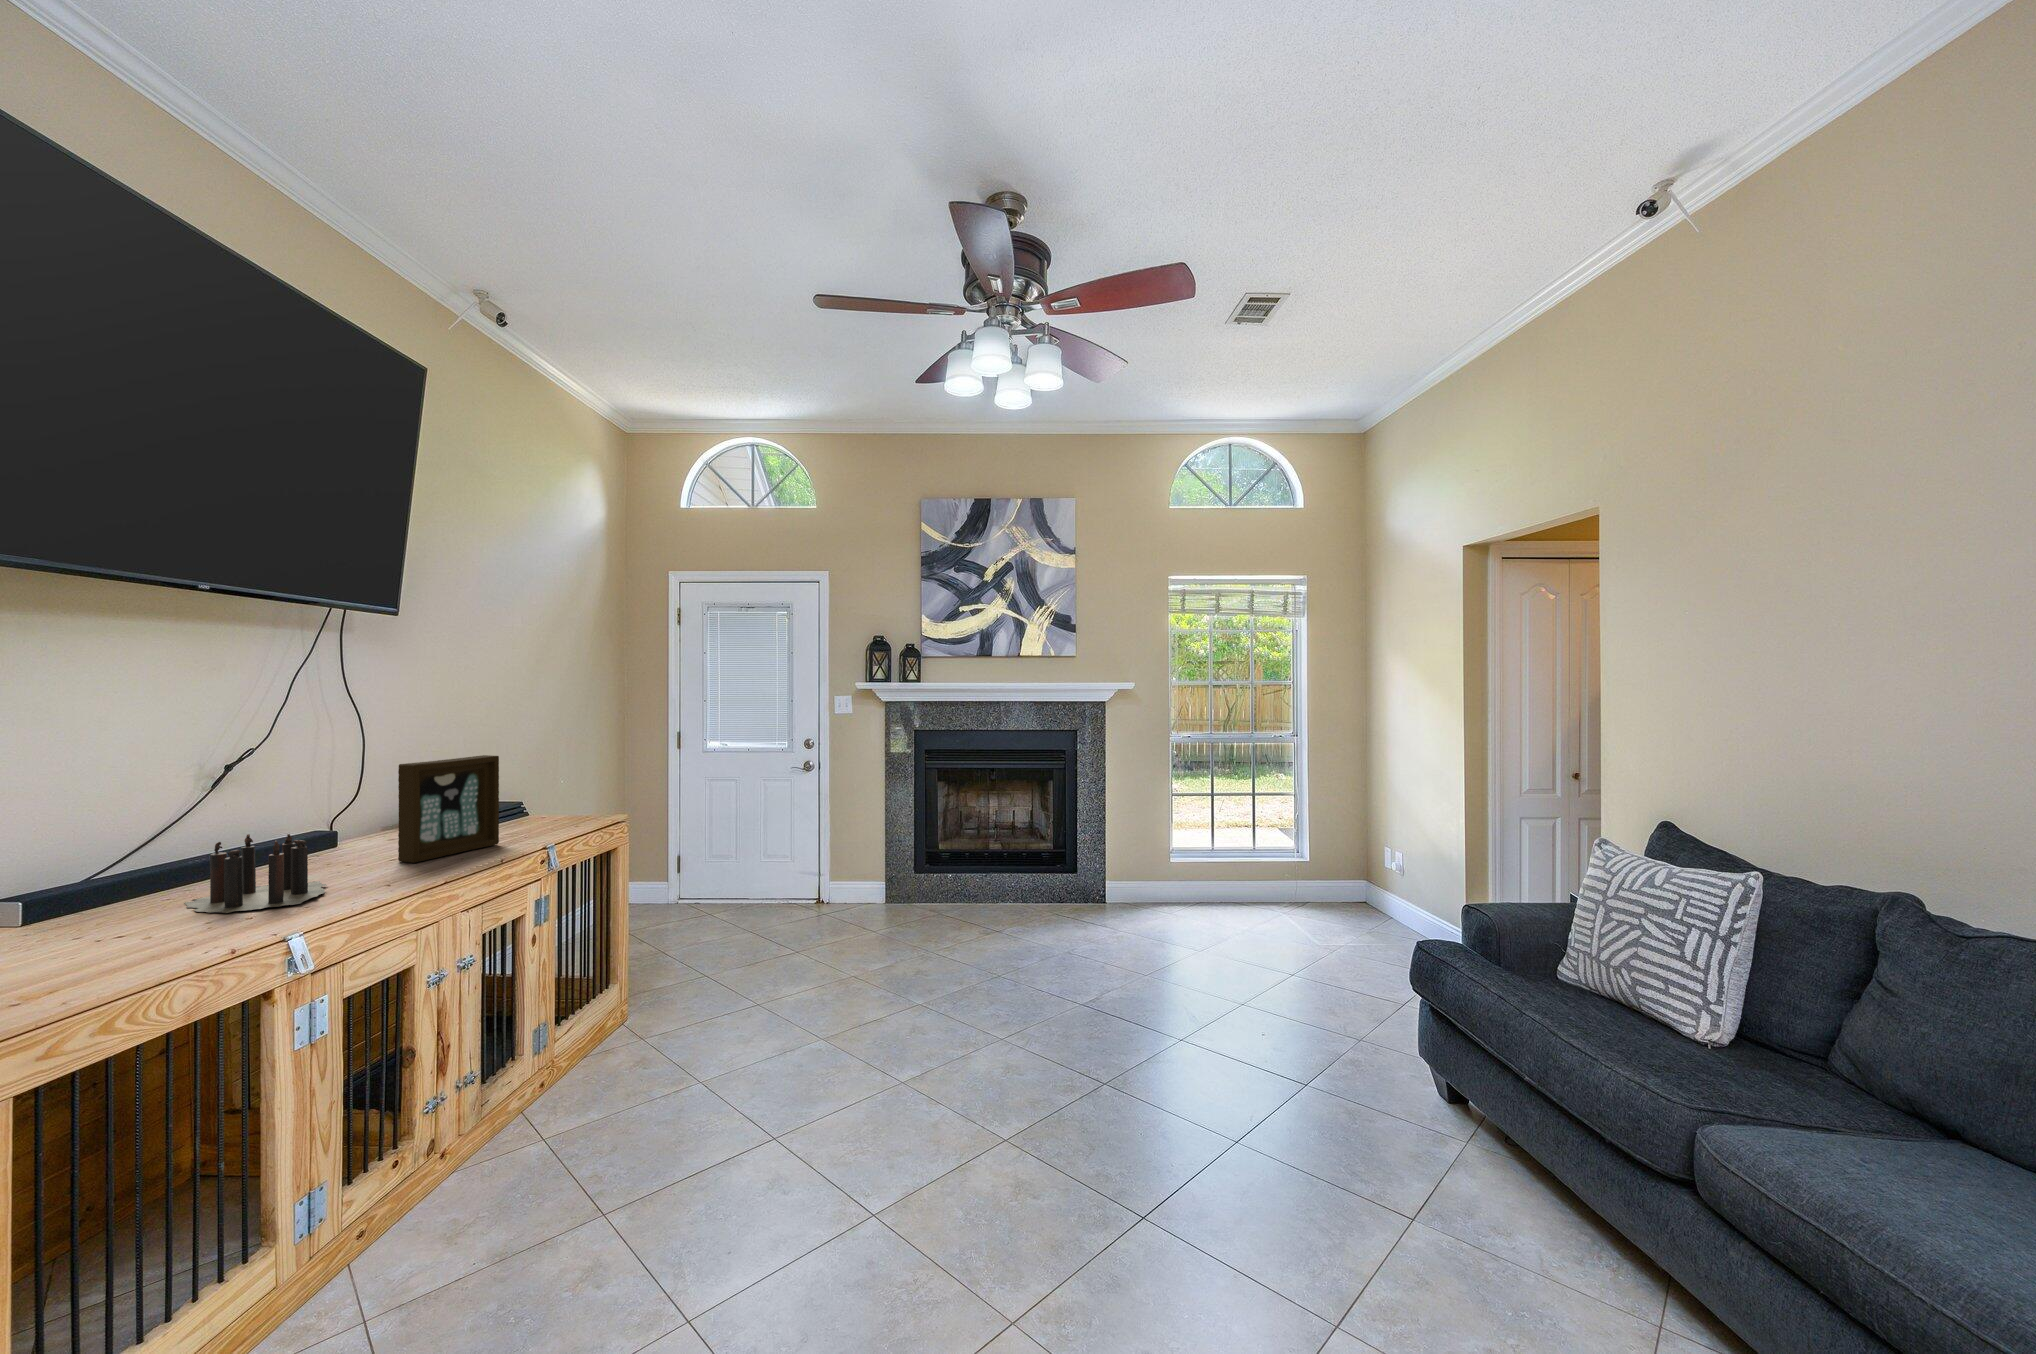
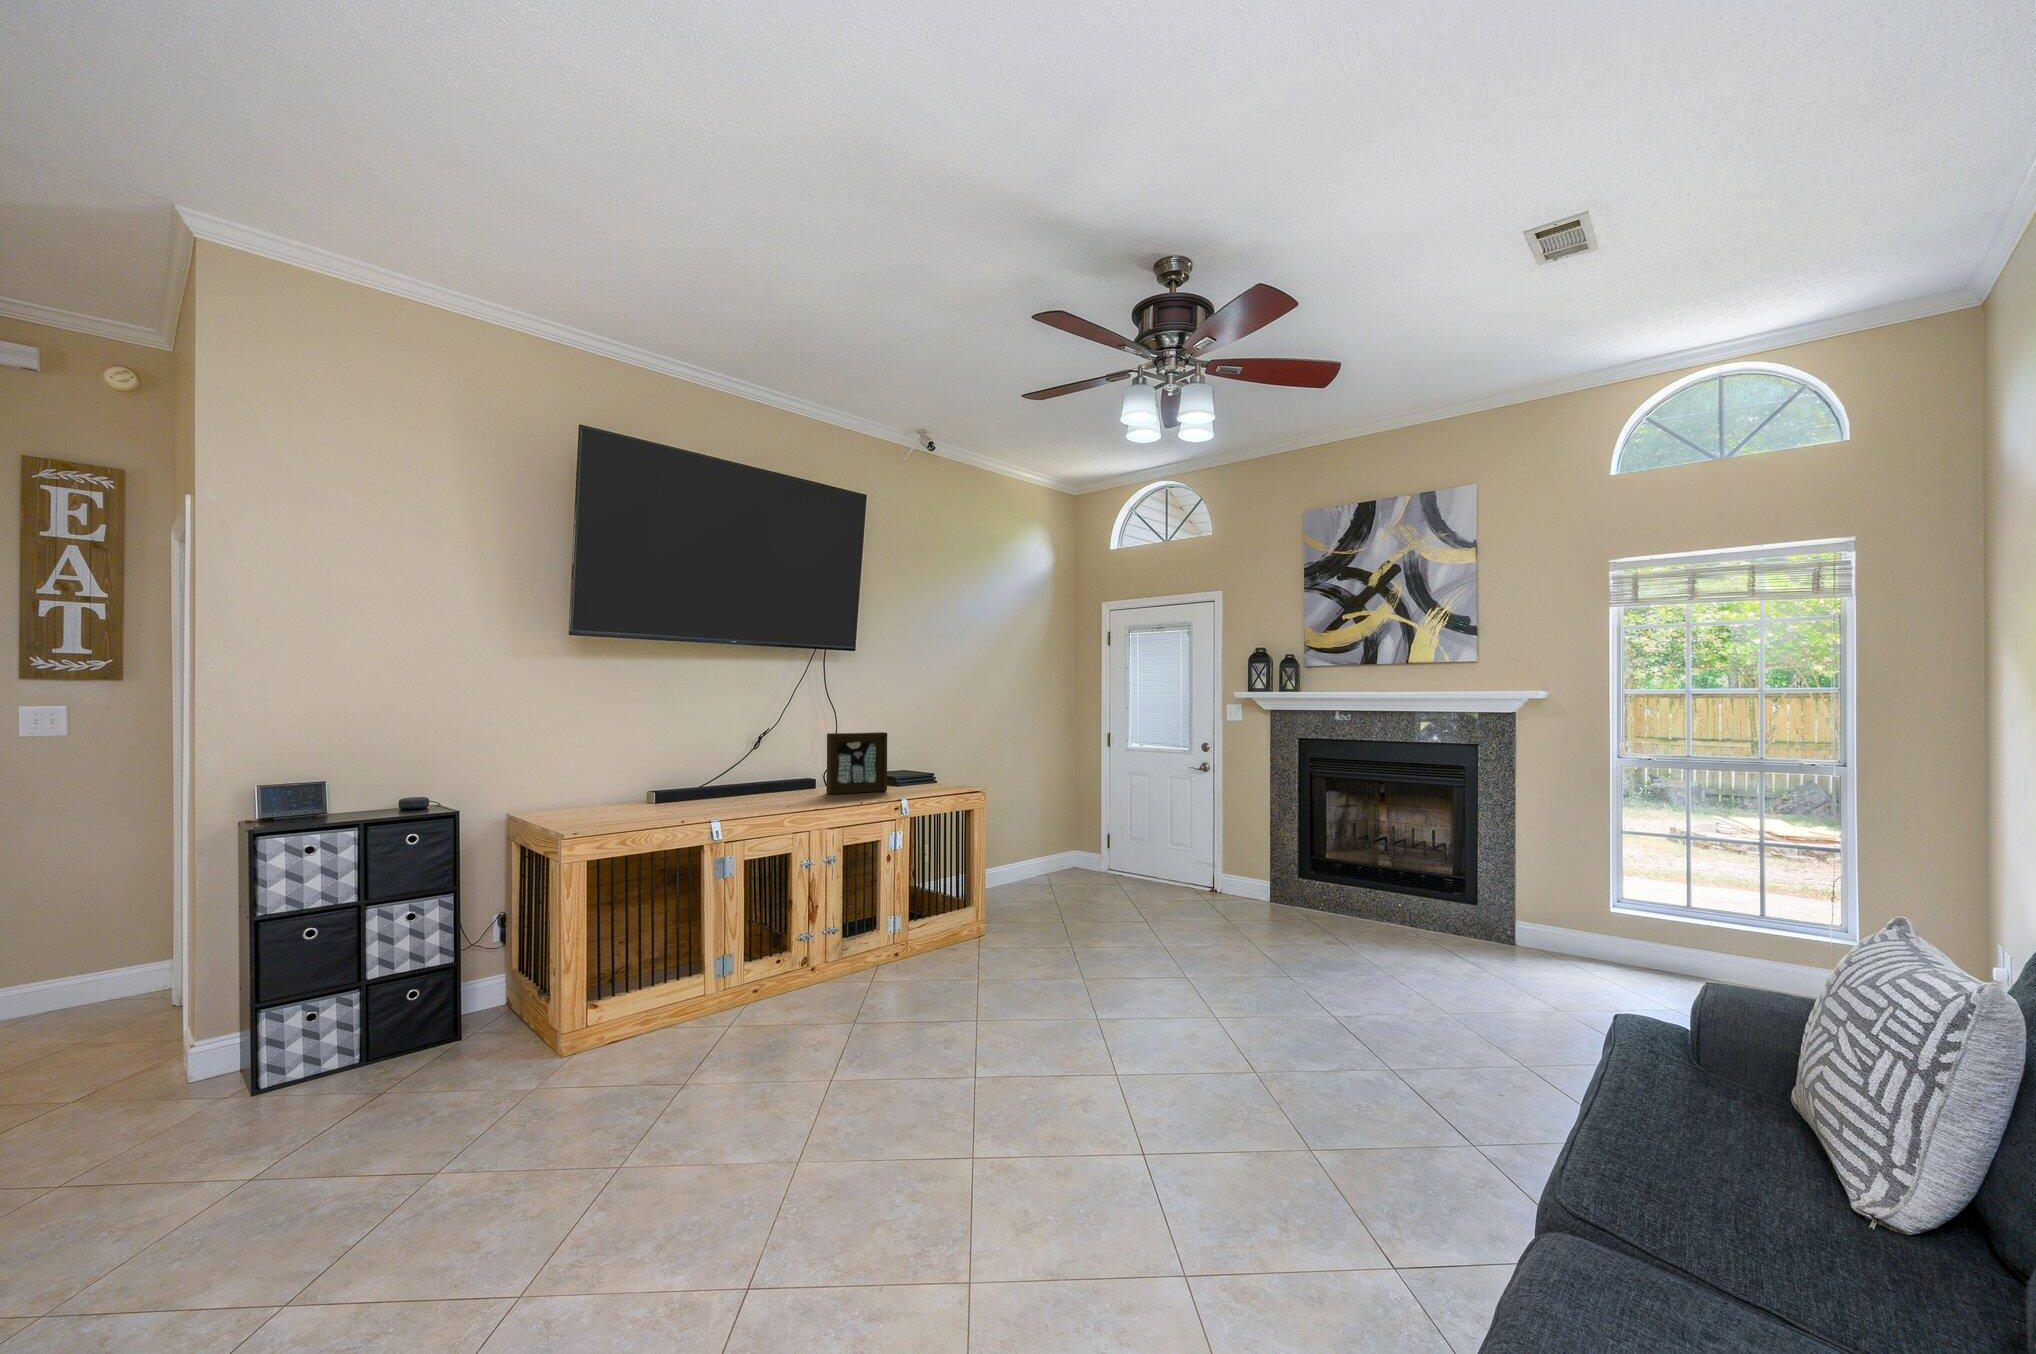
candle: present [185,834,327,913] -> none [707,765,780,803]

